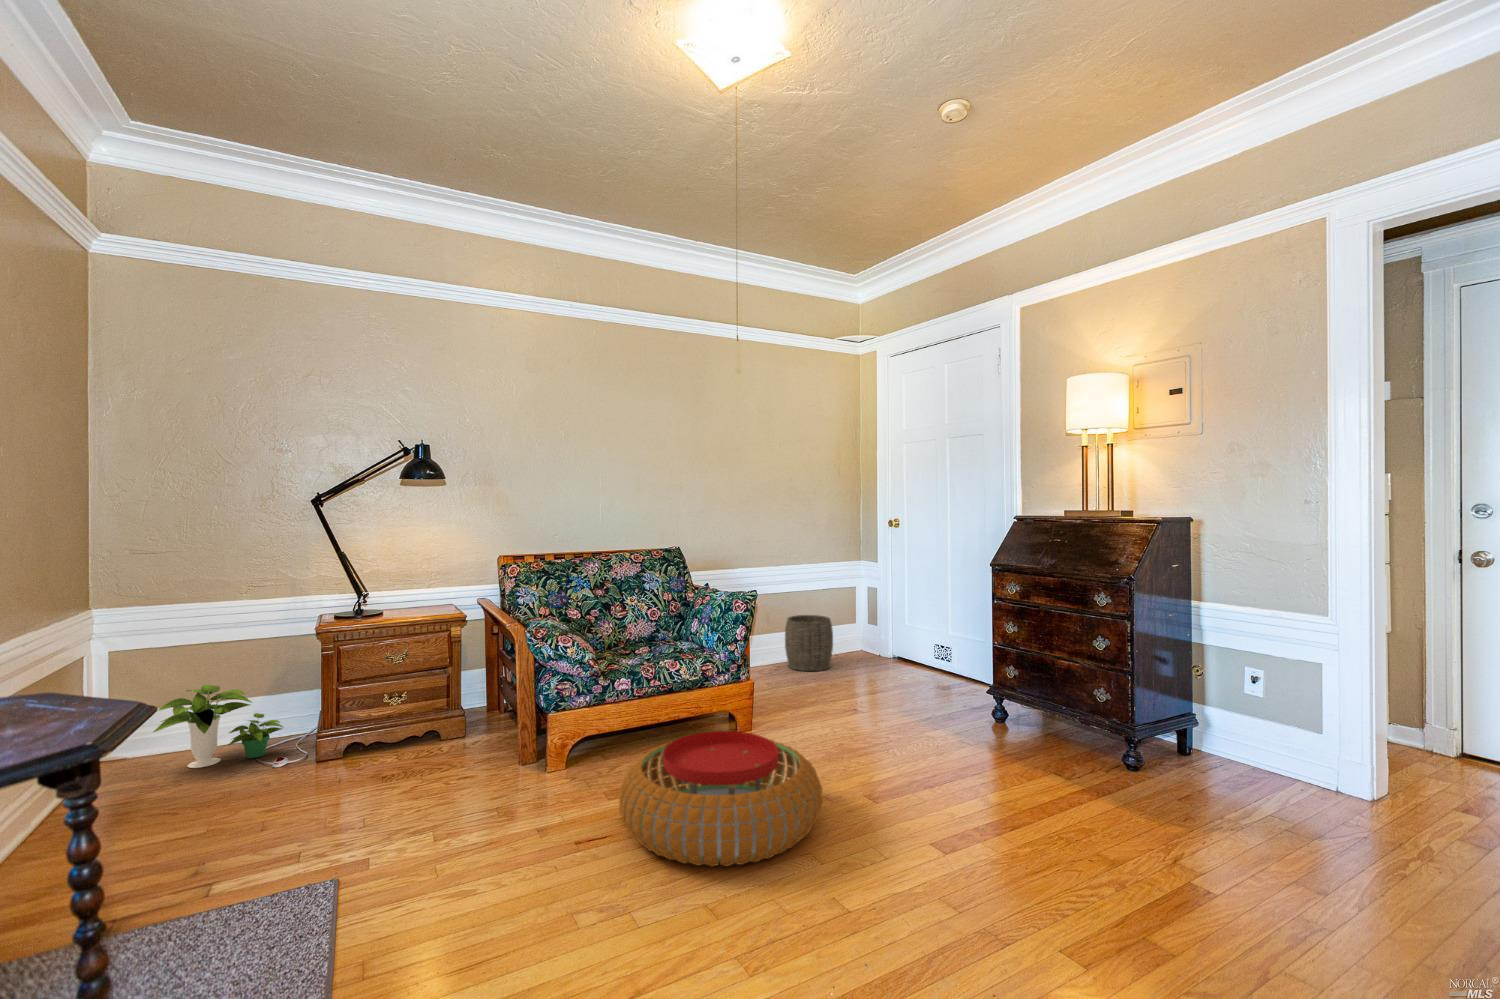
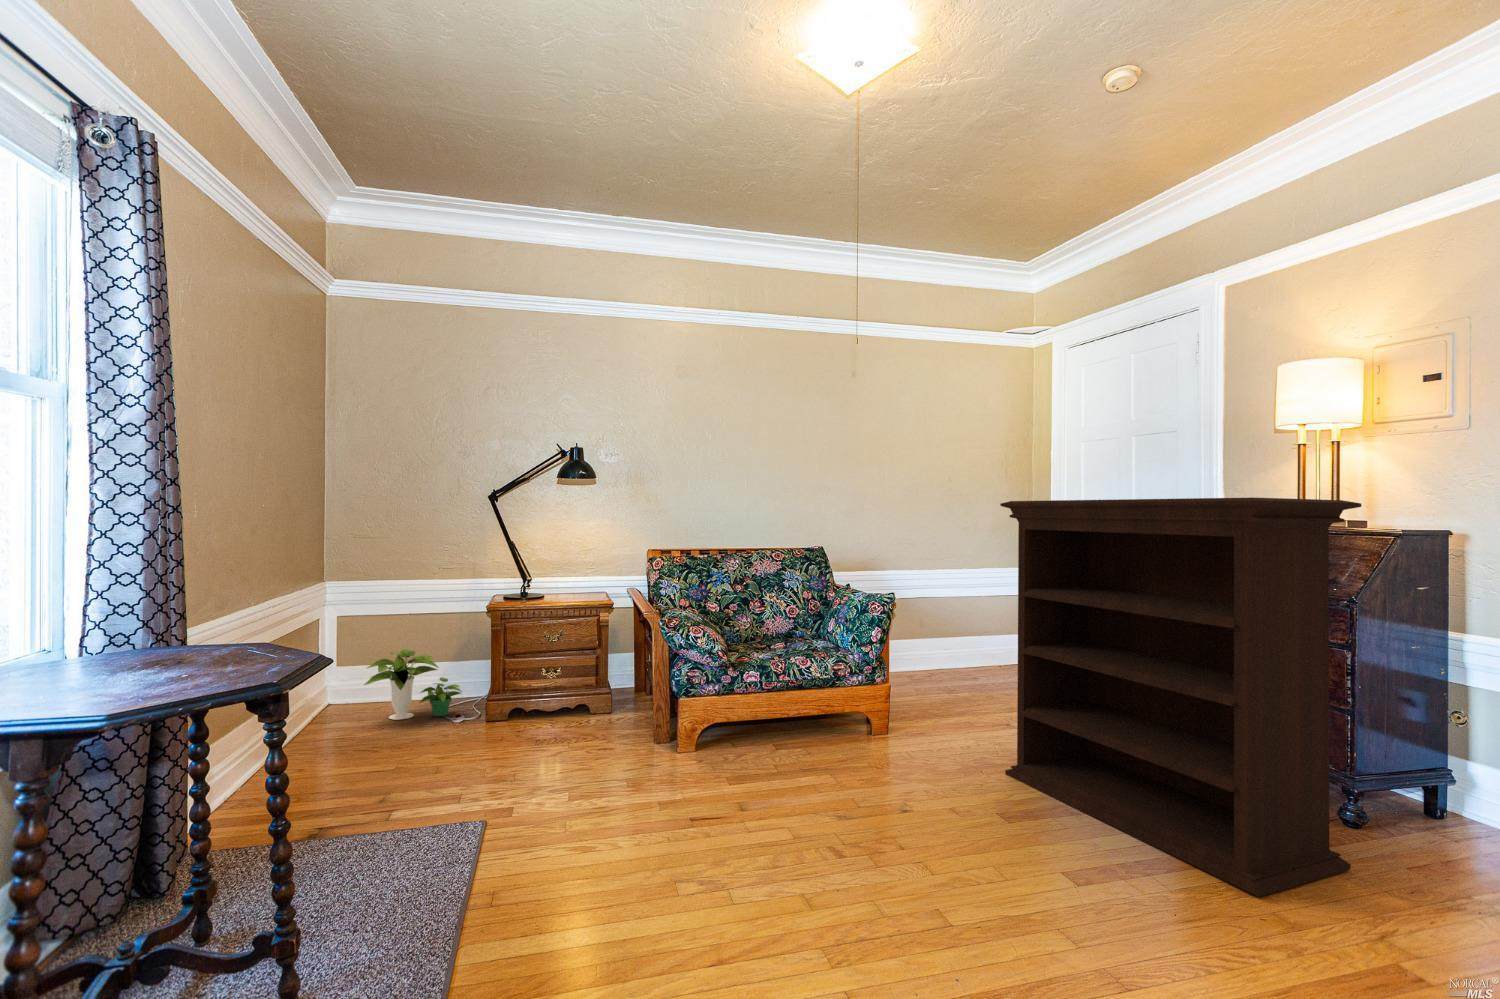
bookshelf: none [855,504,1148,841] -> present [1000,498,1361,897]
woven basket: present [785,615,833,671] -> none [939,625,993,686]
pouf: present [619,731,822,866] -> none [733,729,943,863]

